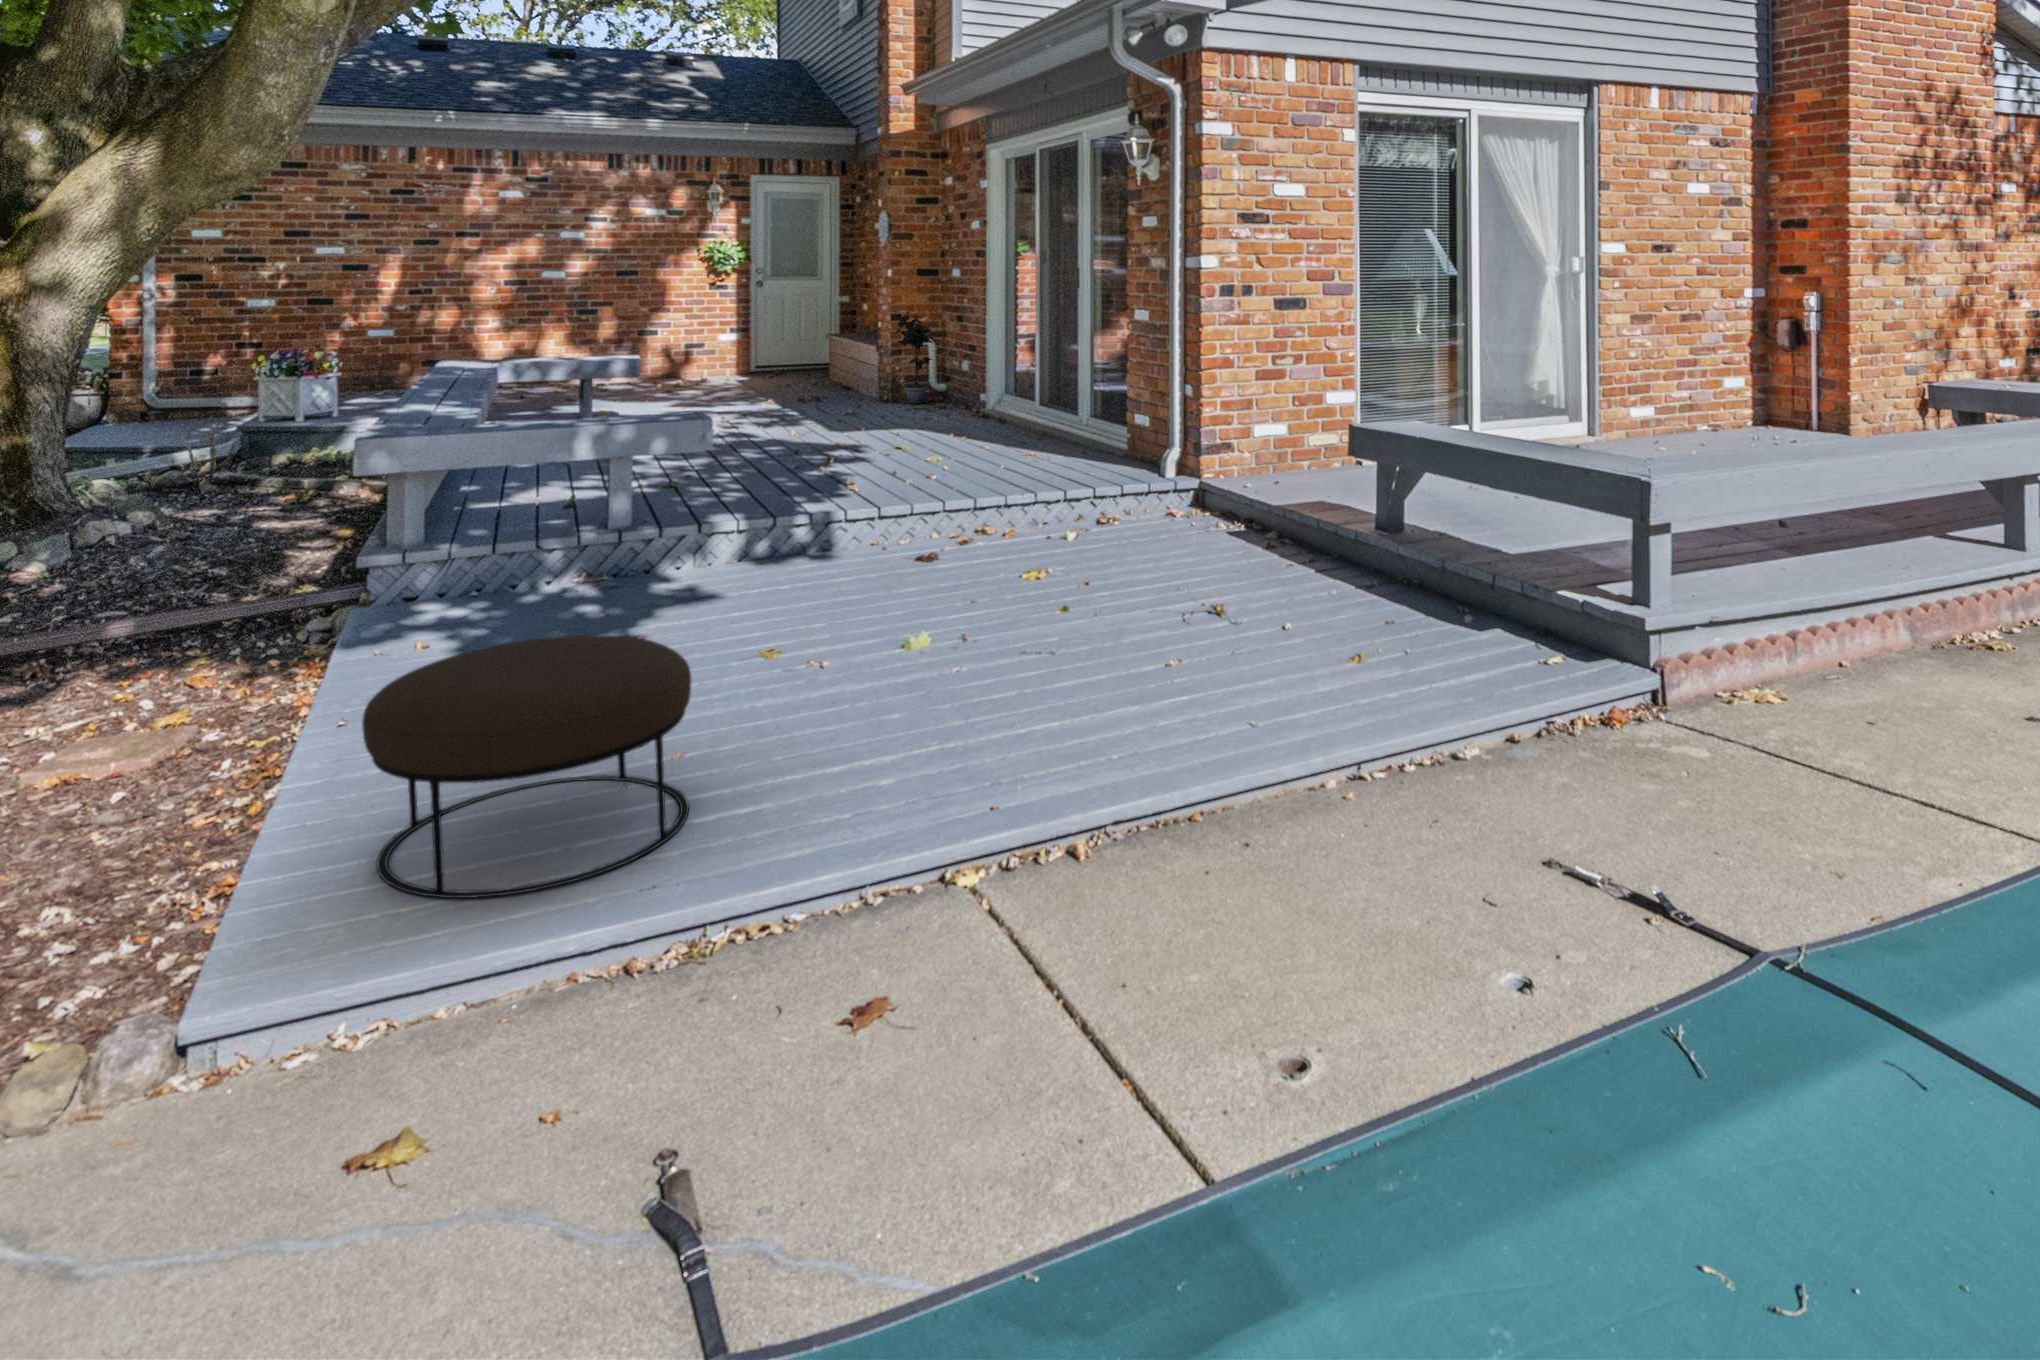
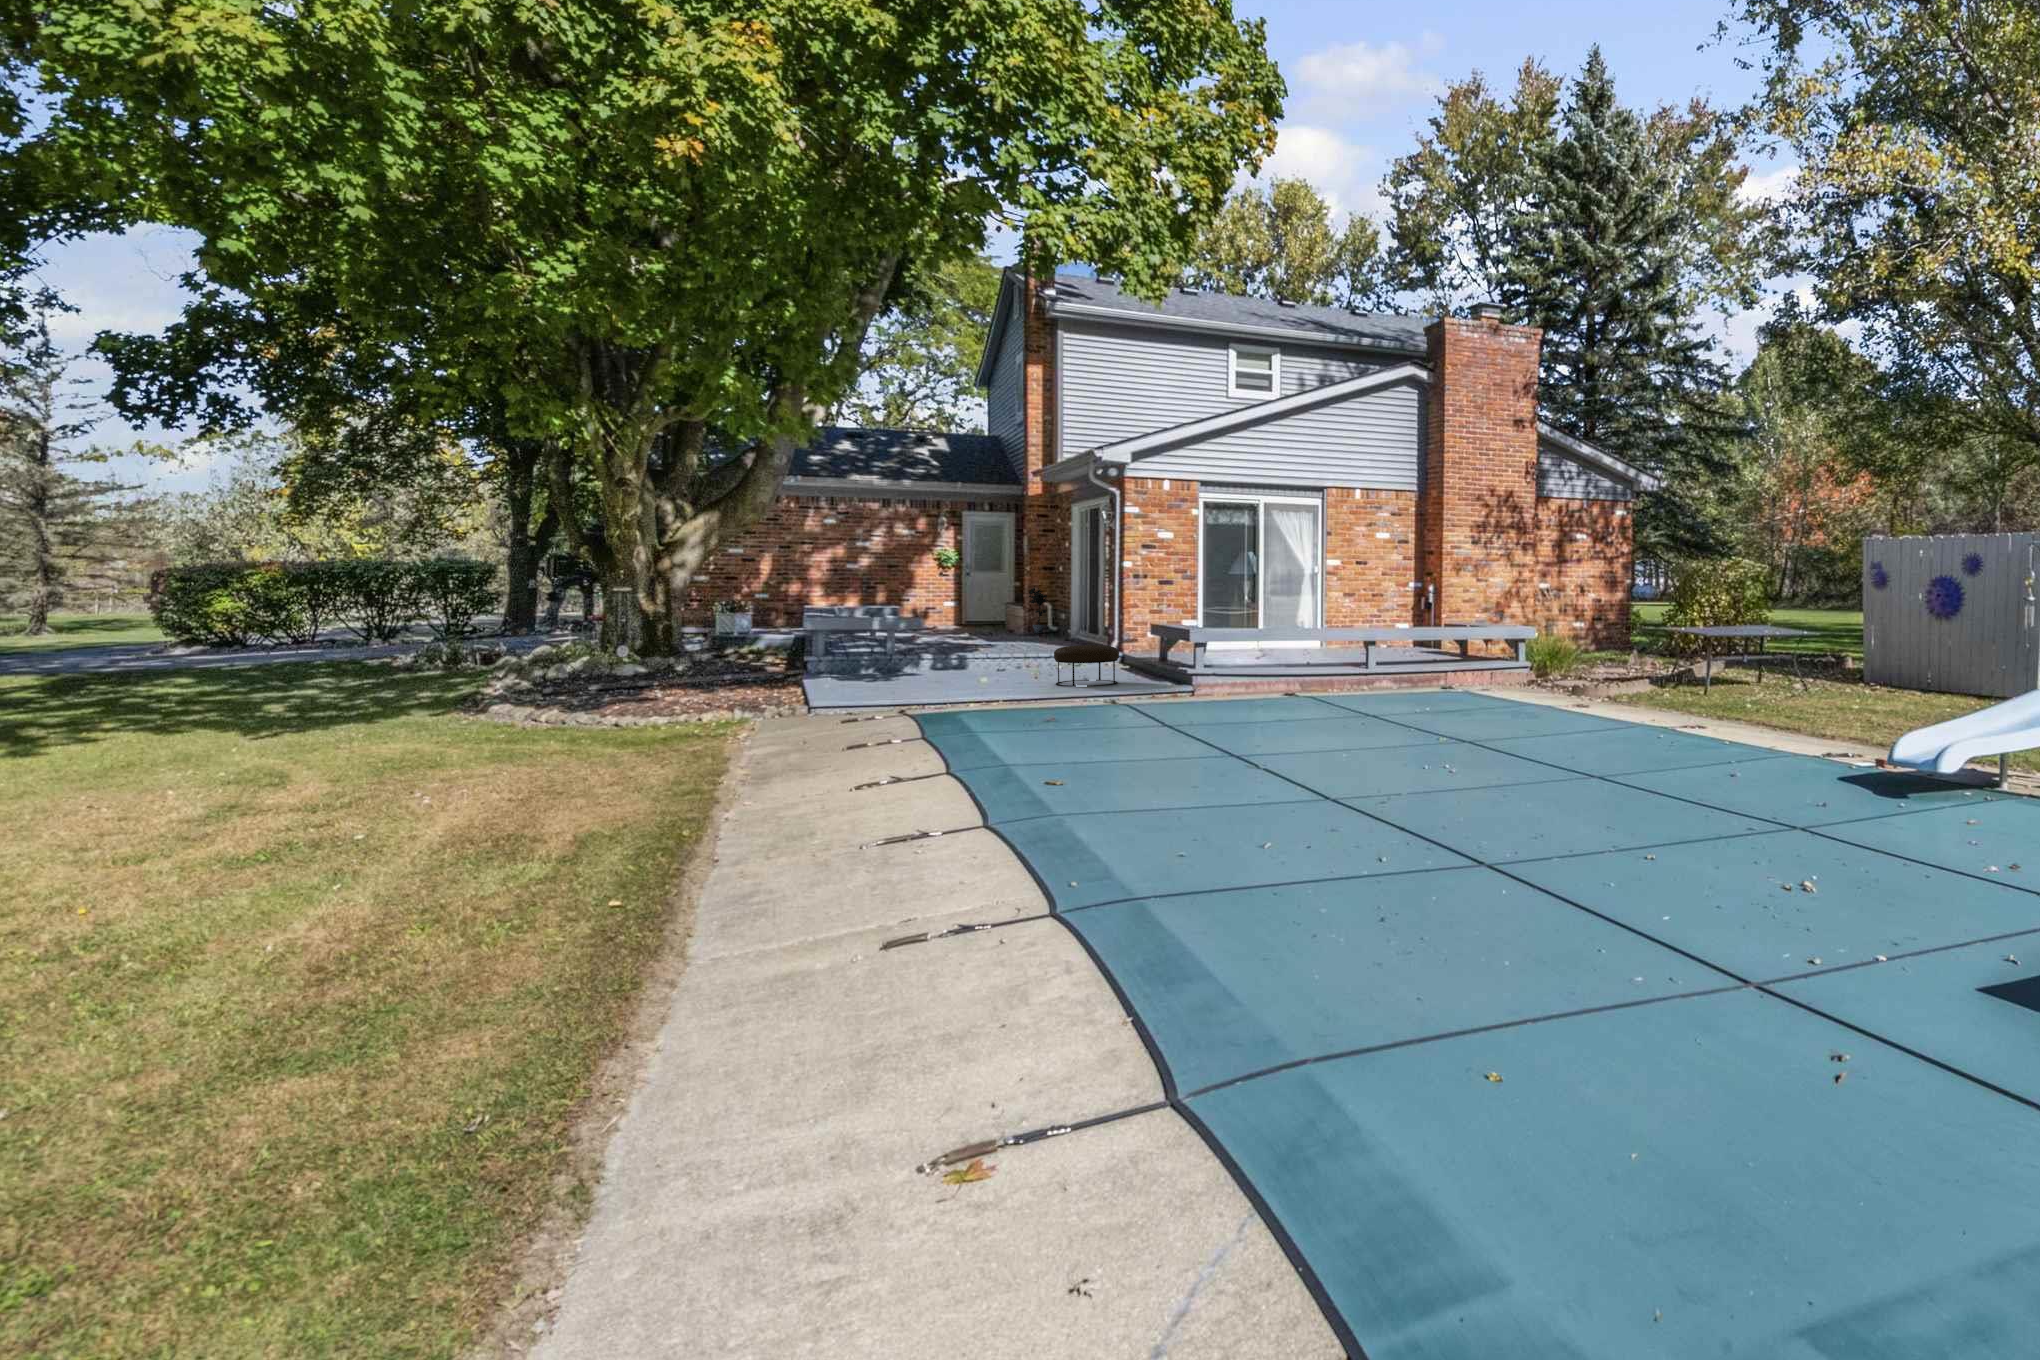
ottoman: present [362,635,692,898] -> present [1054,645,1119,686]

